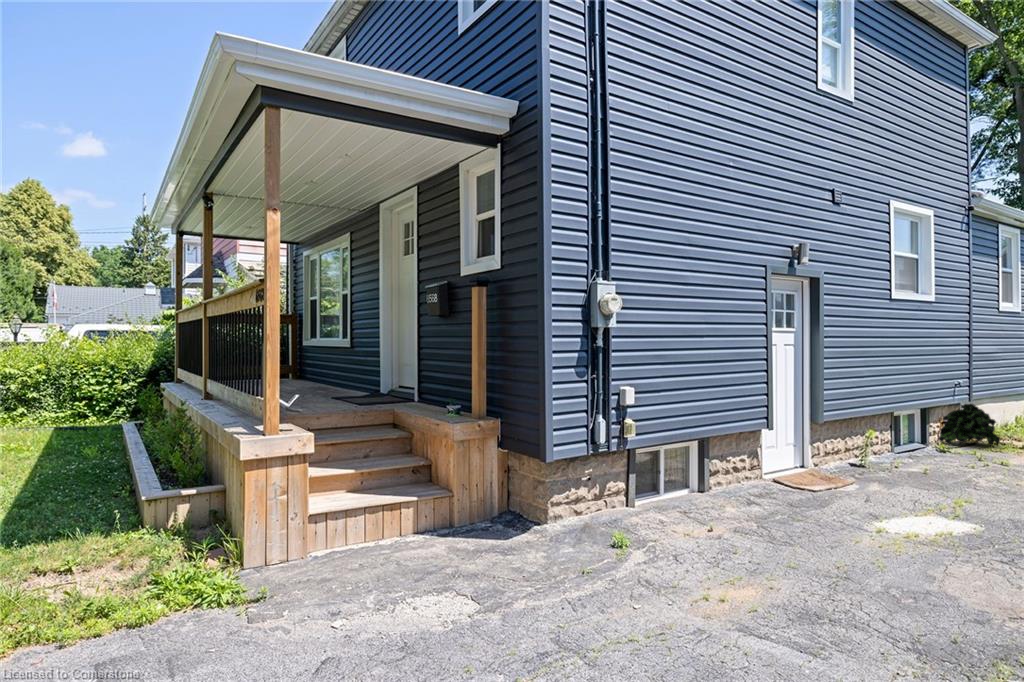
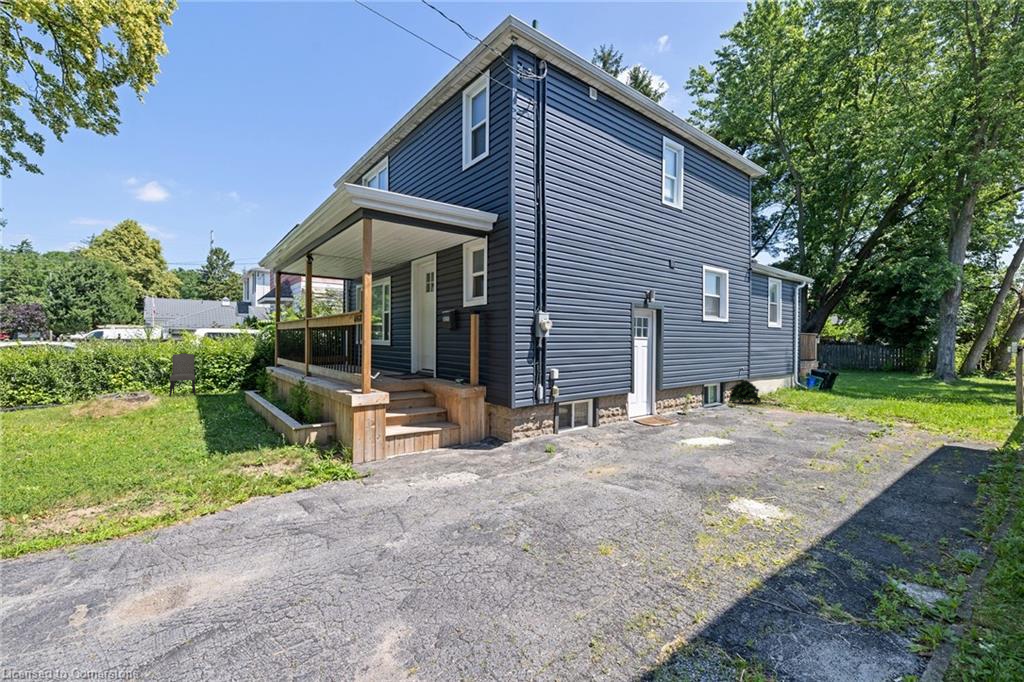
chair: none [14,362,55,430] -> present [169,353,196,396]

